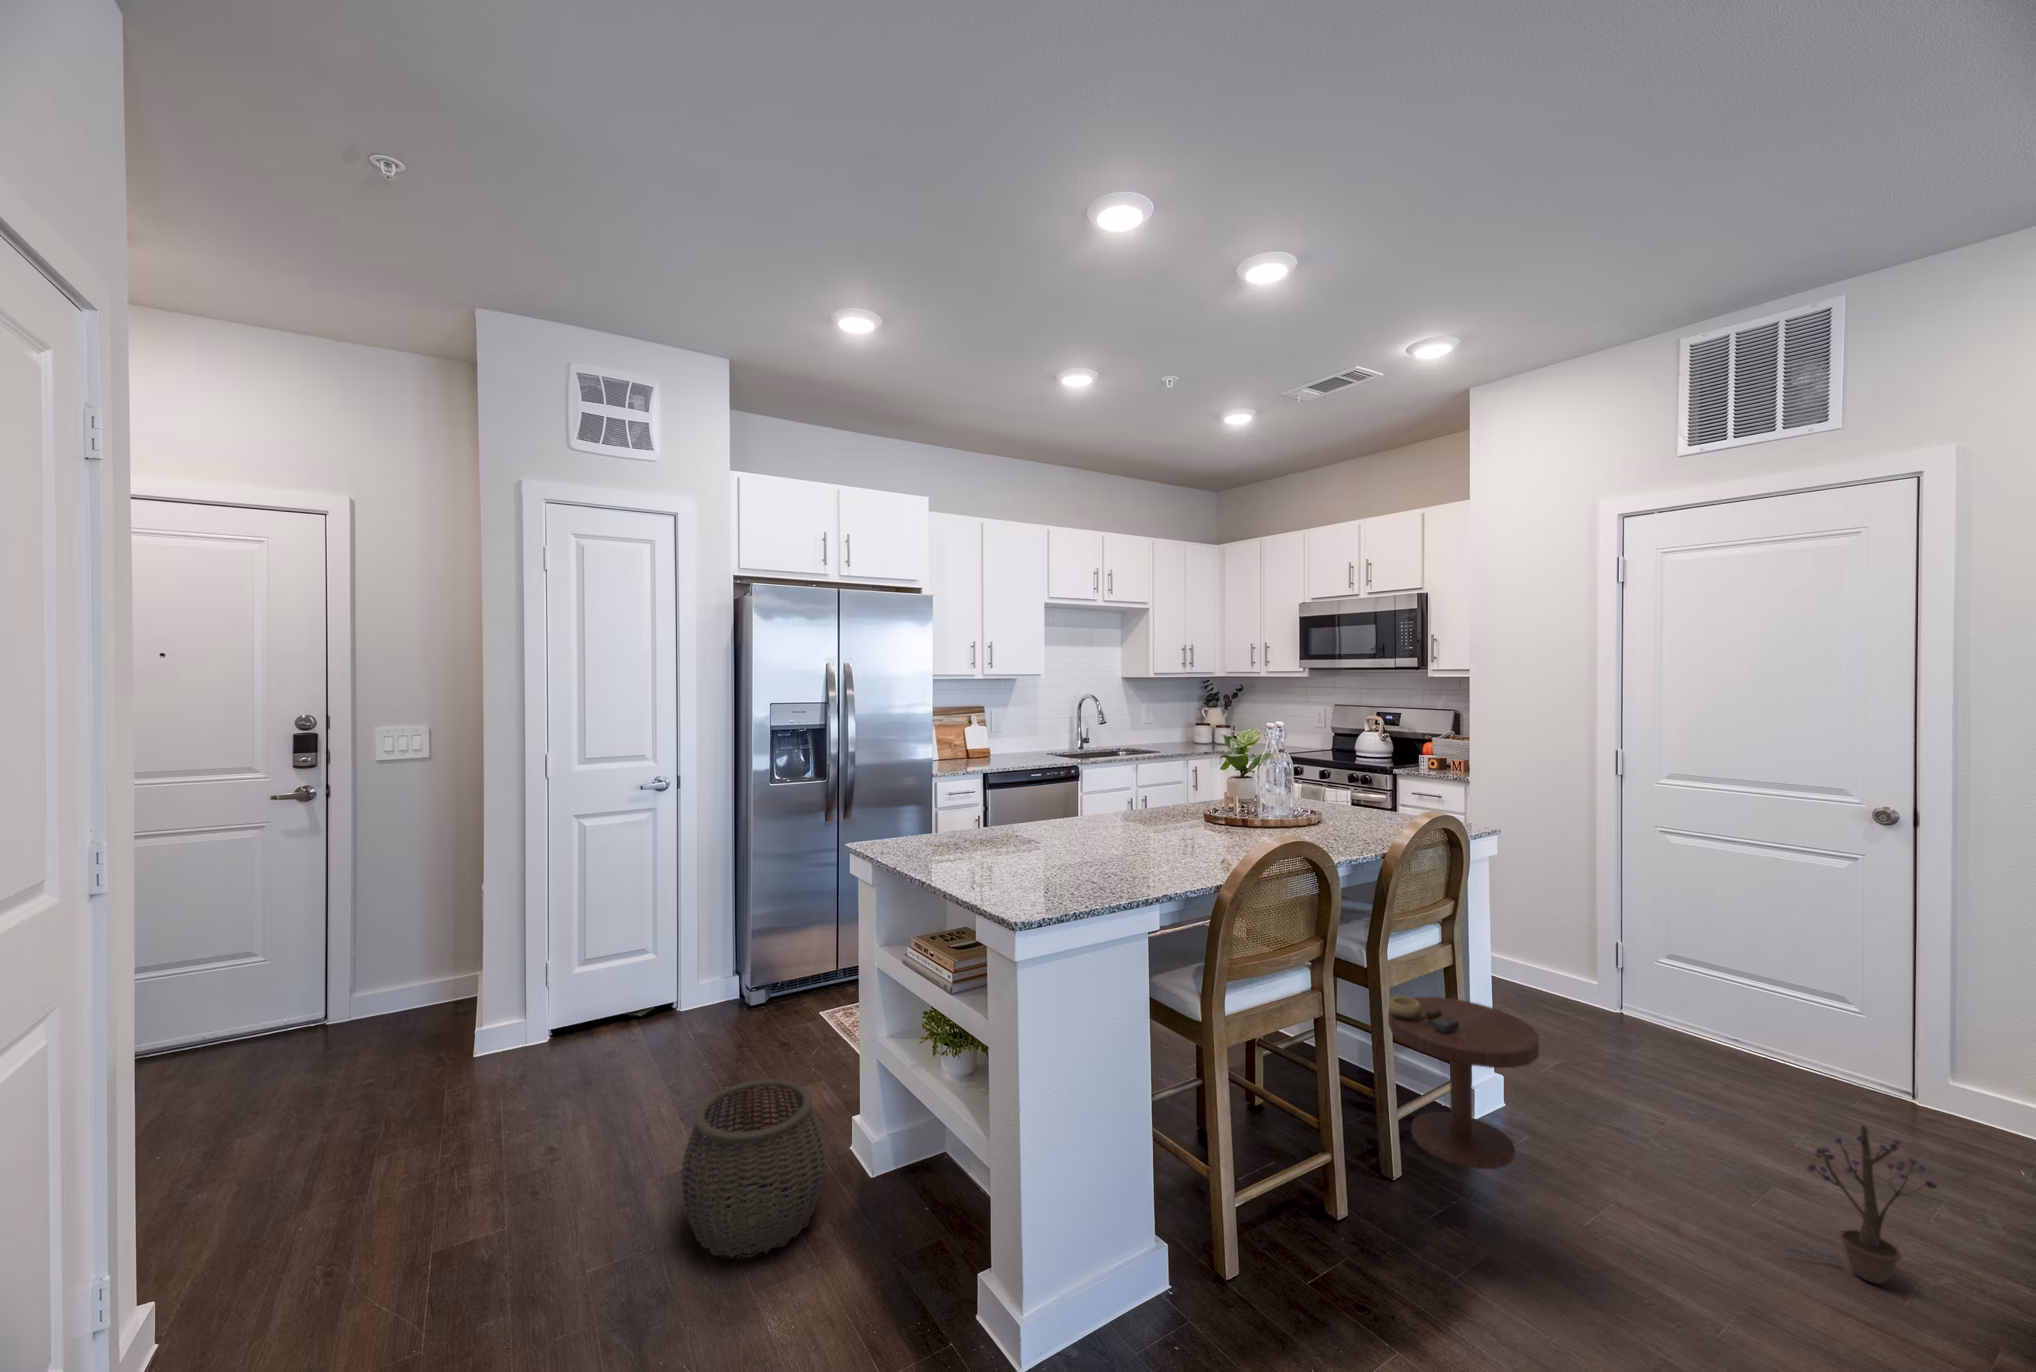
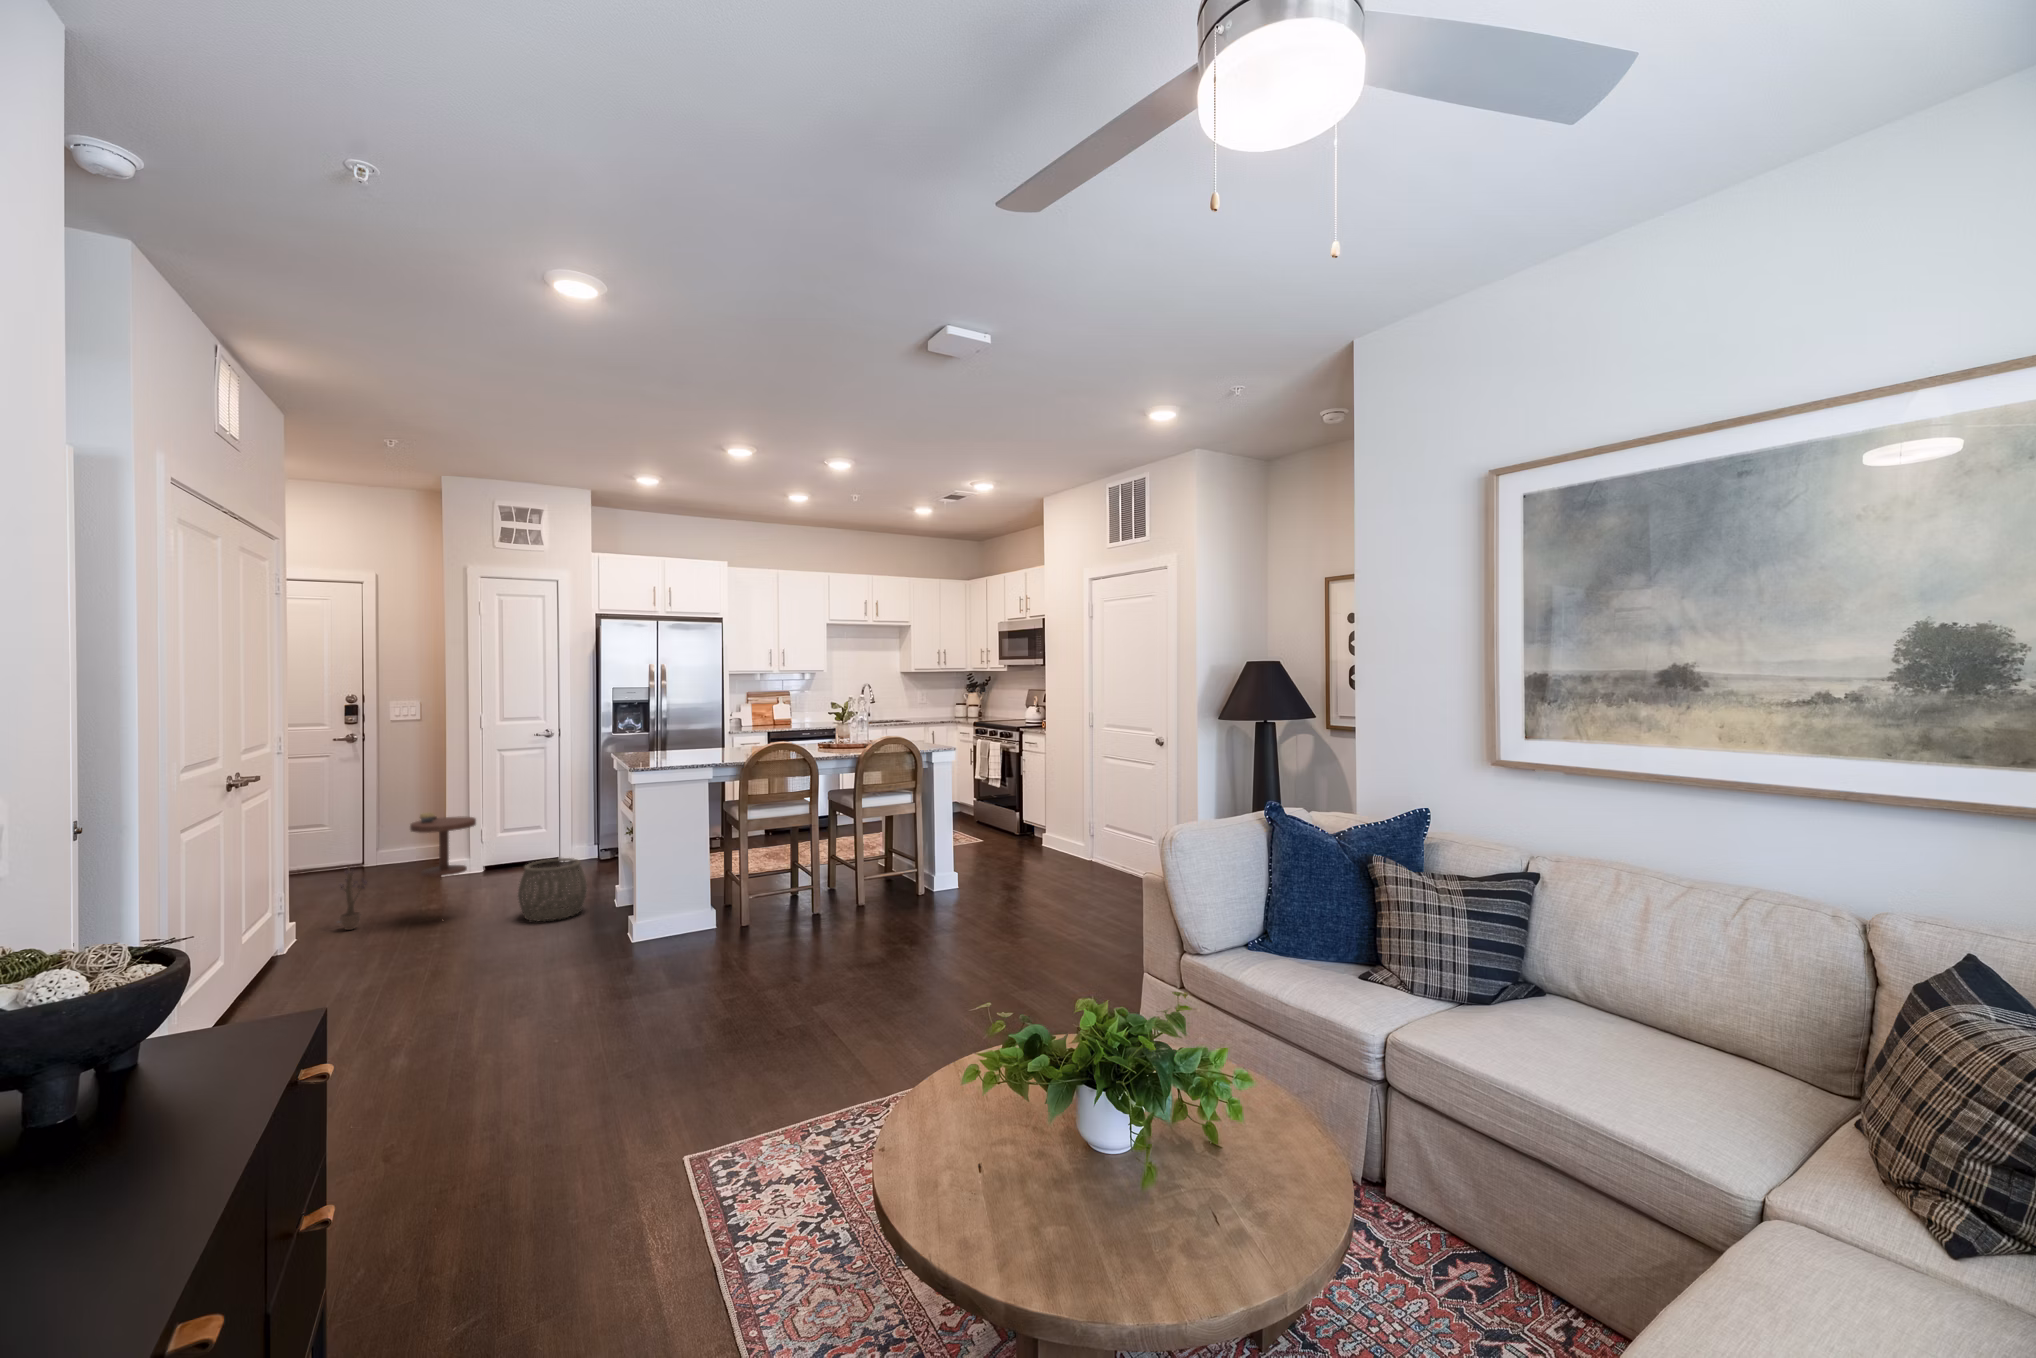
side table: present [1388,996,1539,1169] -> present [410,813,476,877]
decorative plant: present [1783,1126,1937,1283] -> present [339,866,367,930]

